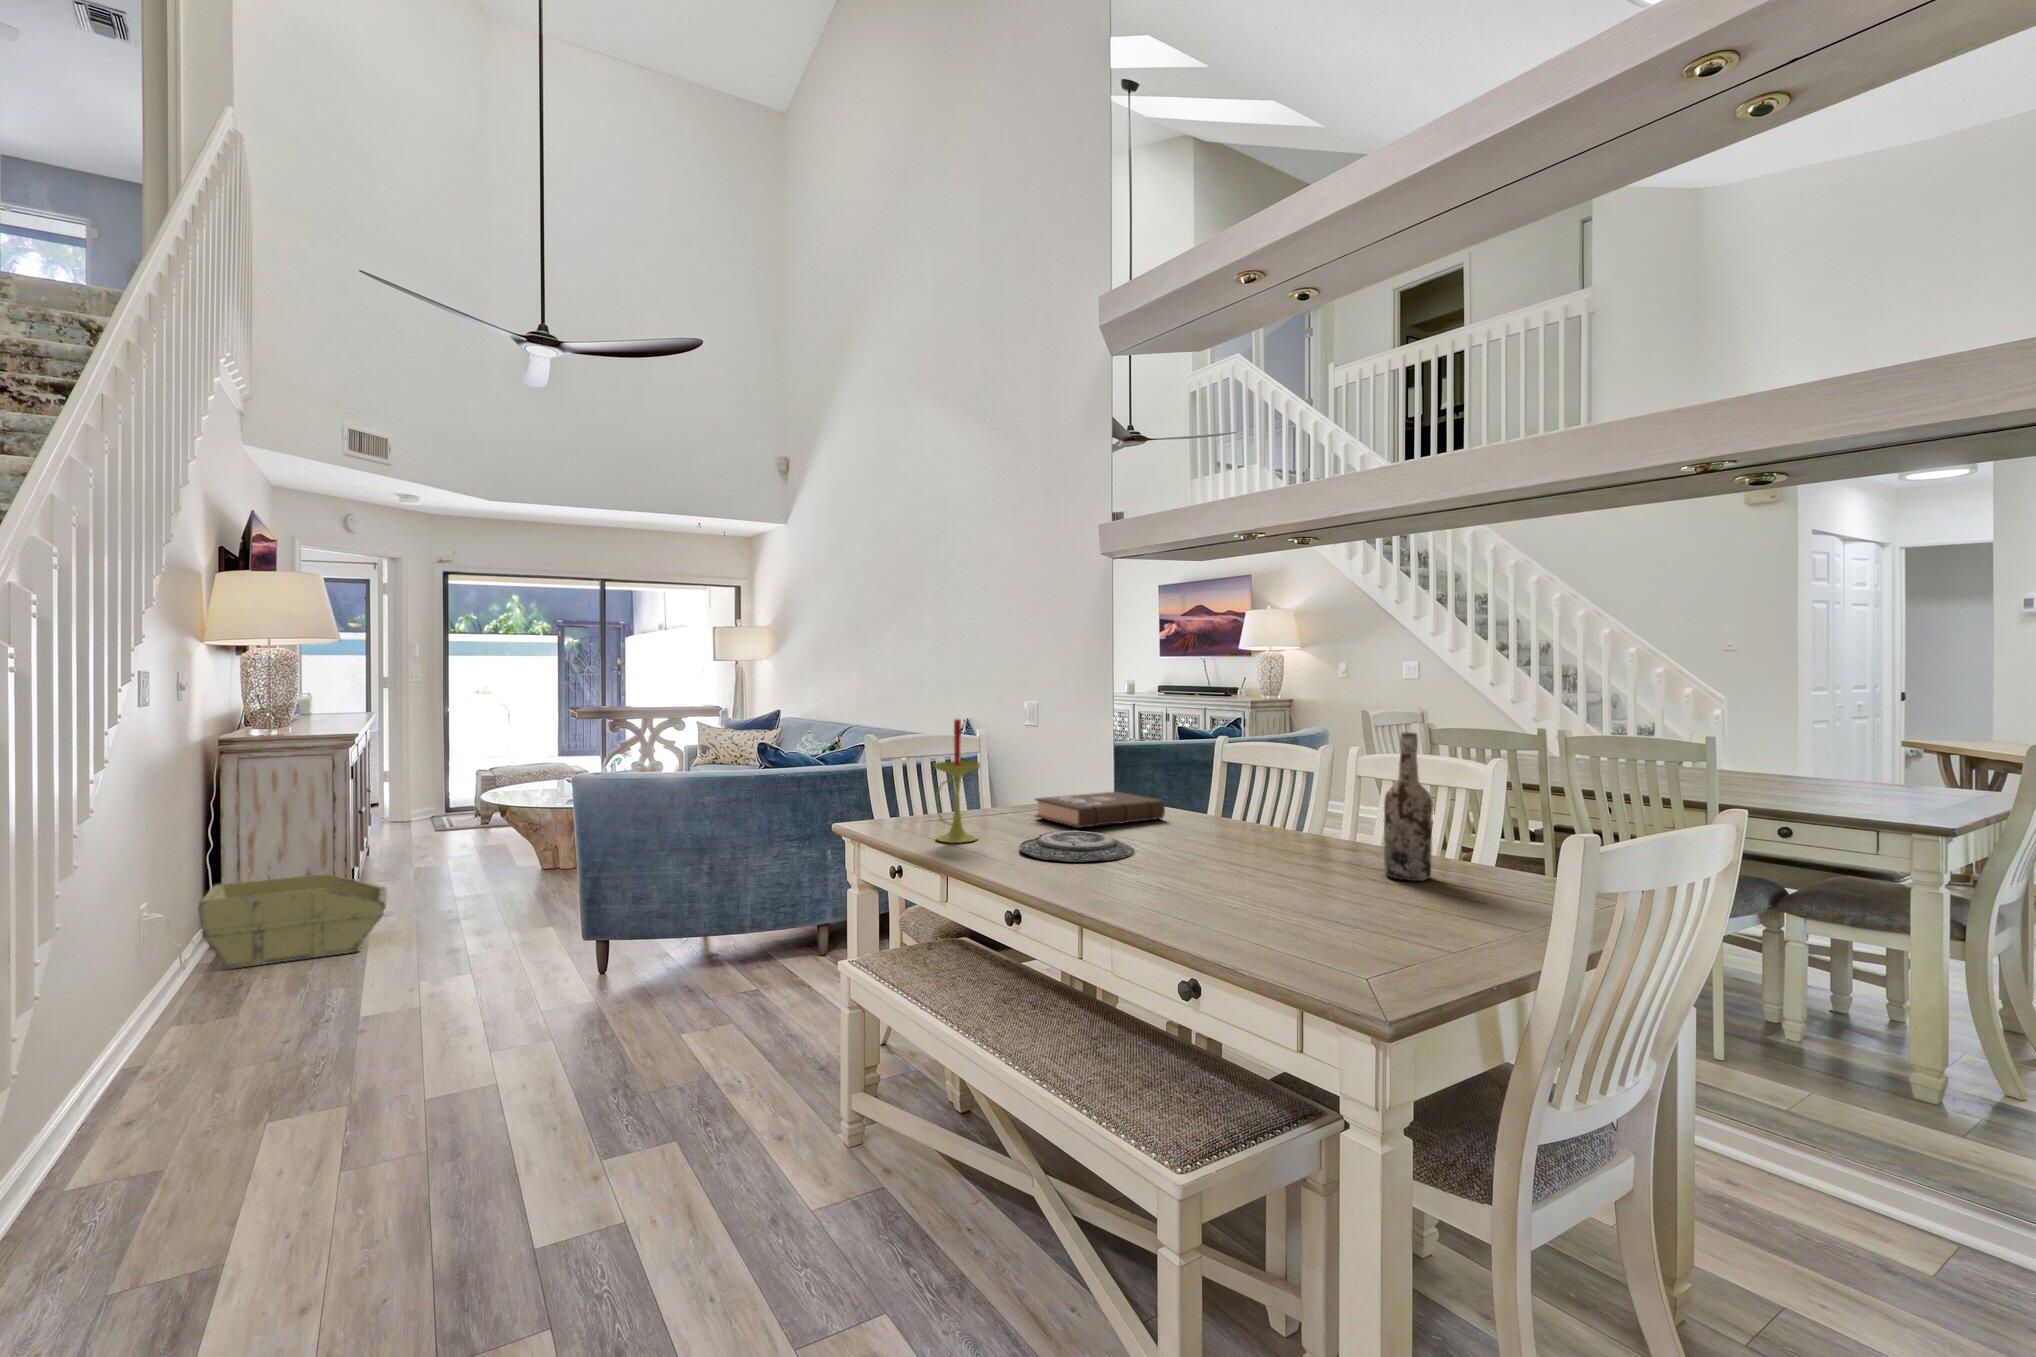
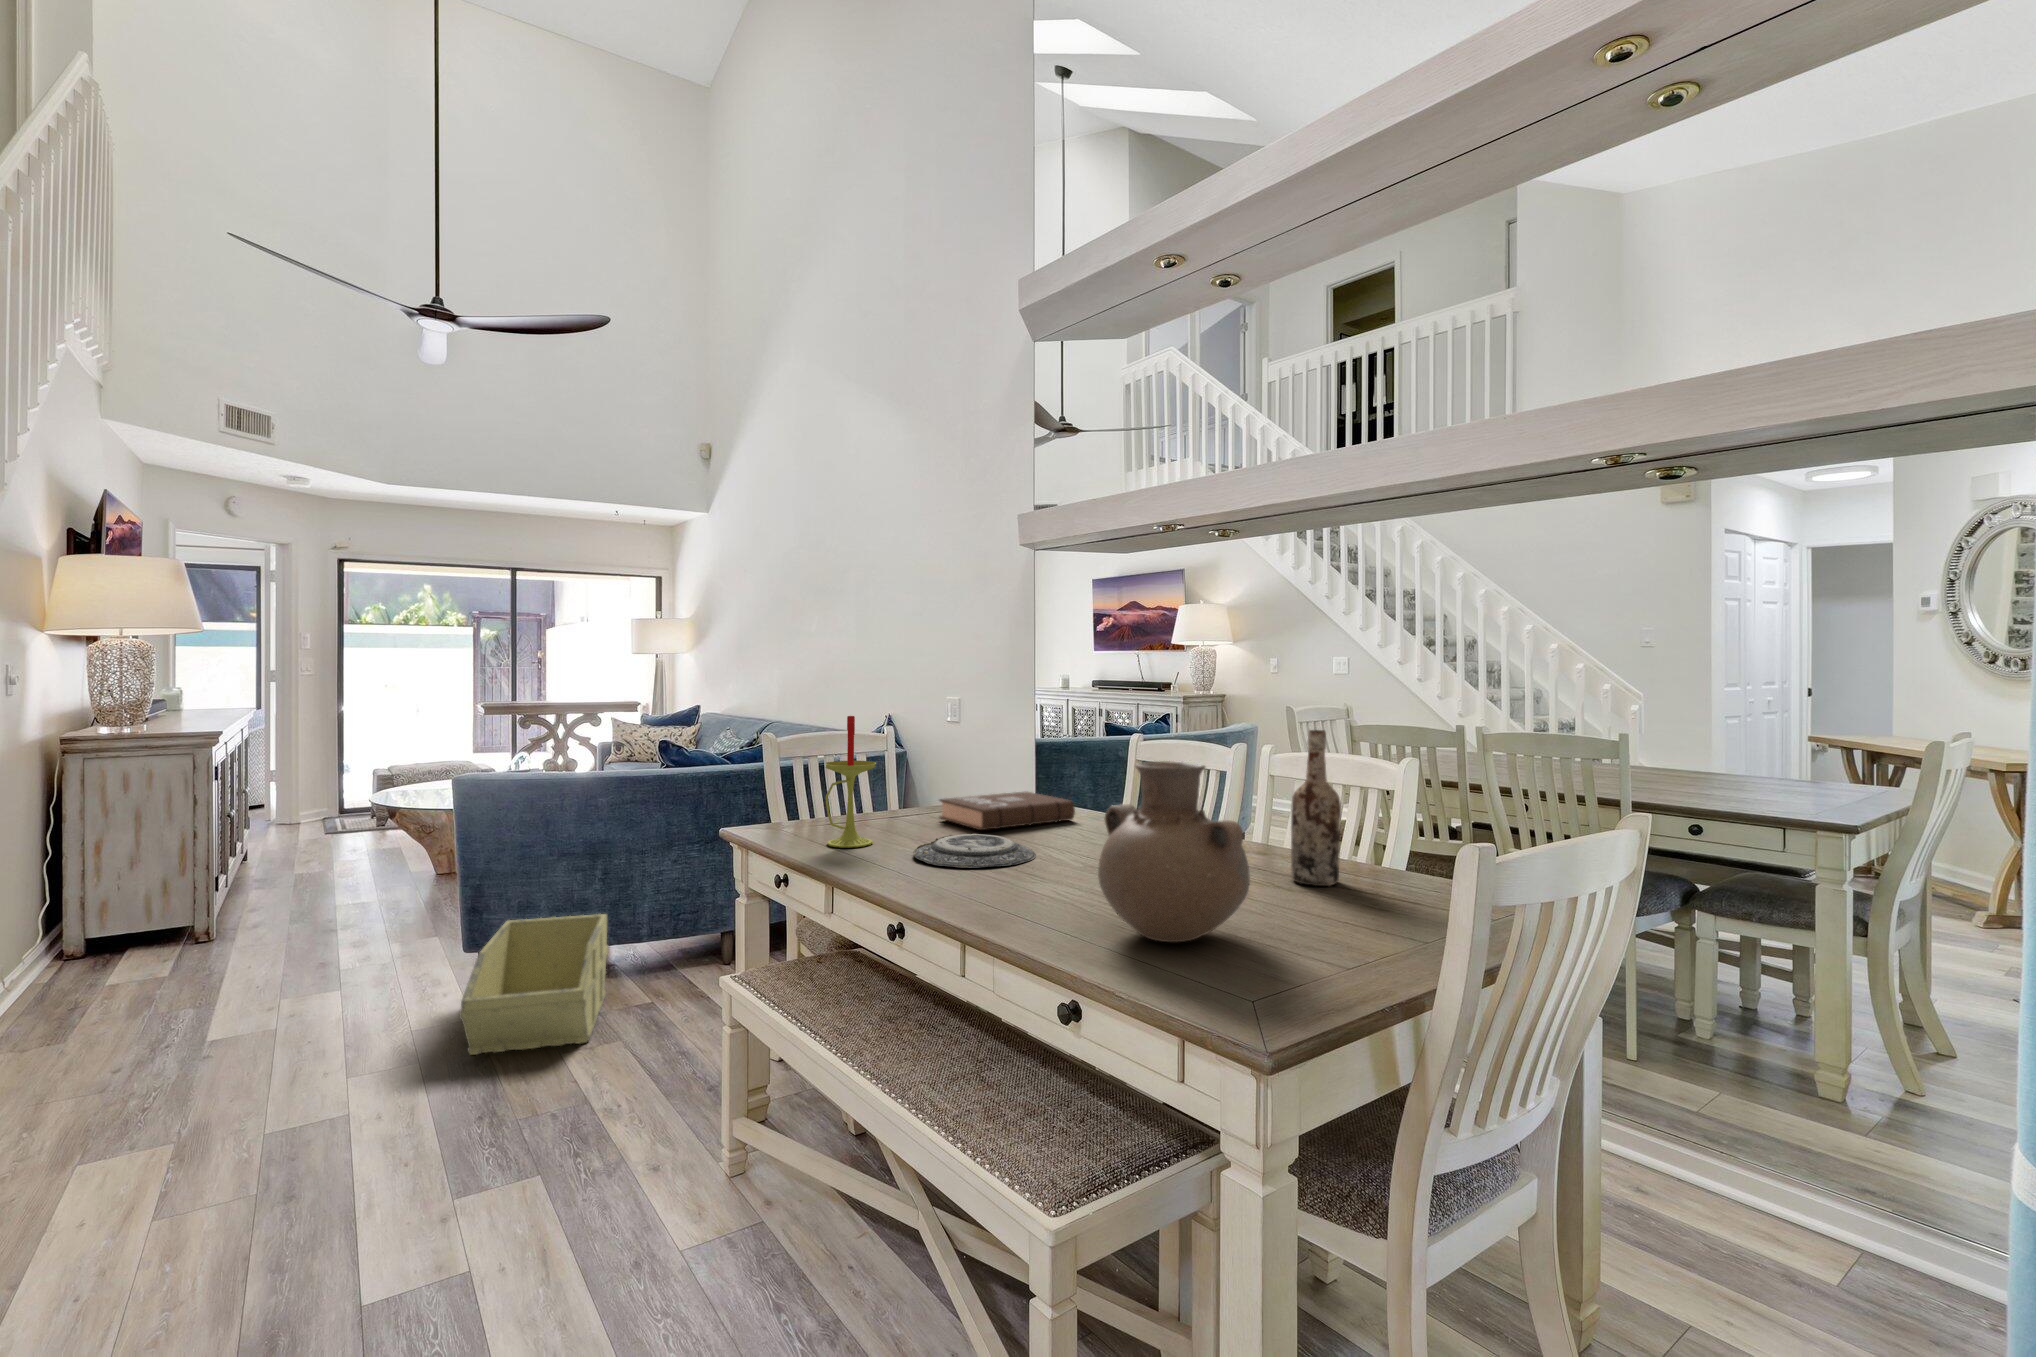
vase: none [1209,762,1352,929] -> present [1098,761,1250,942]
storage bin: present [198,874,387,970] -> present [459,914,609,1055]

